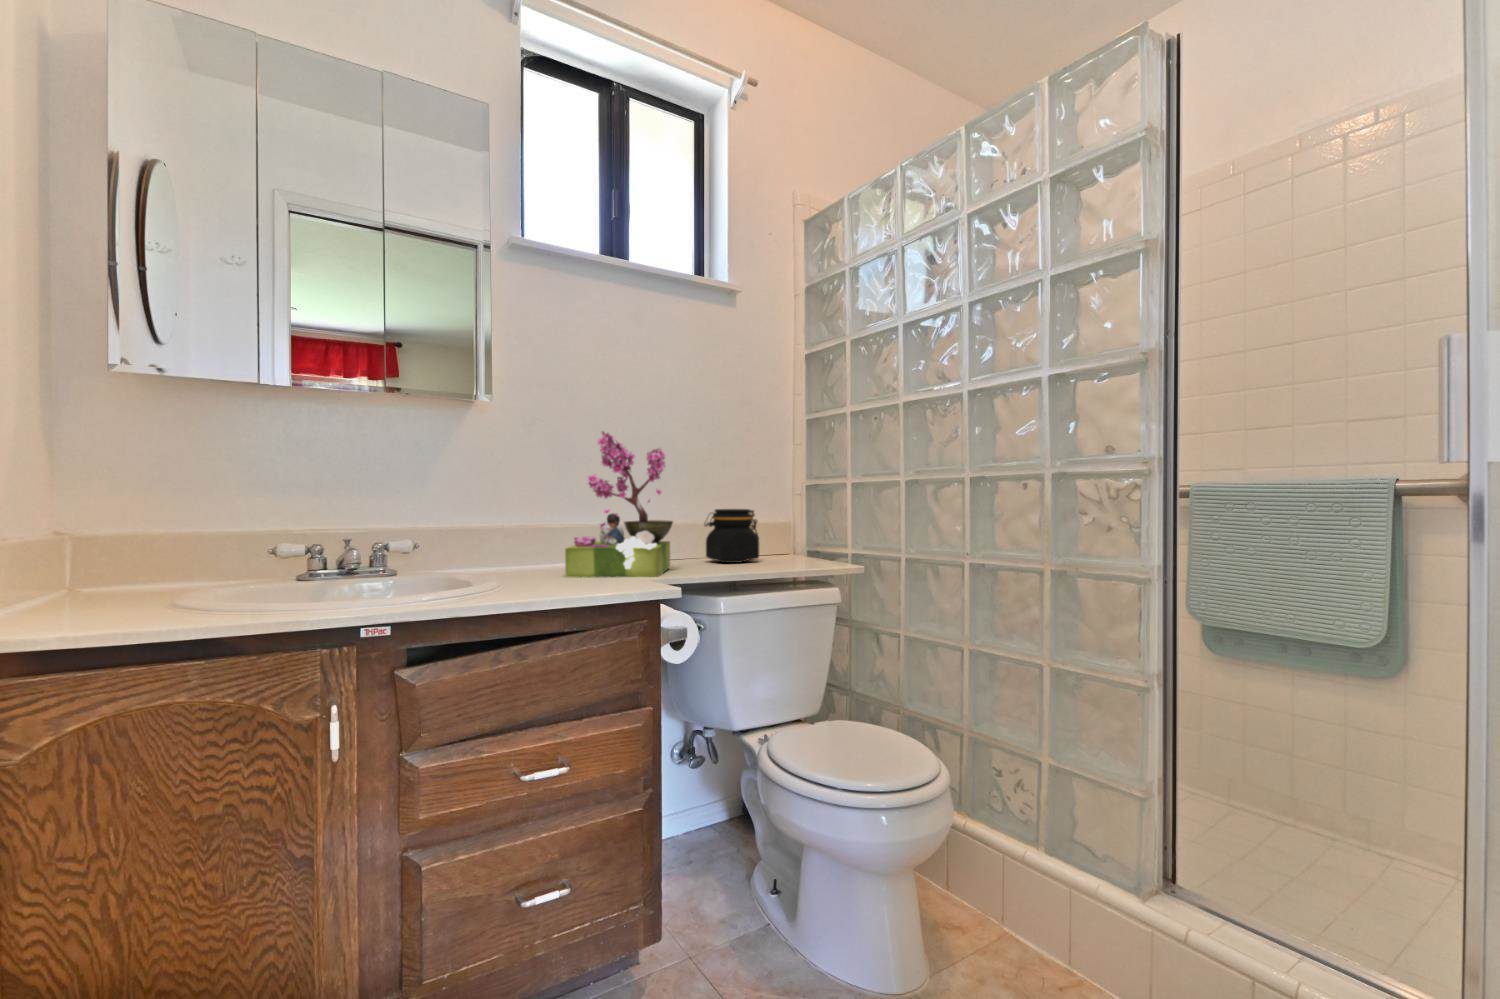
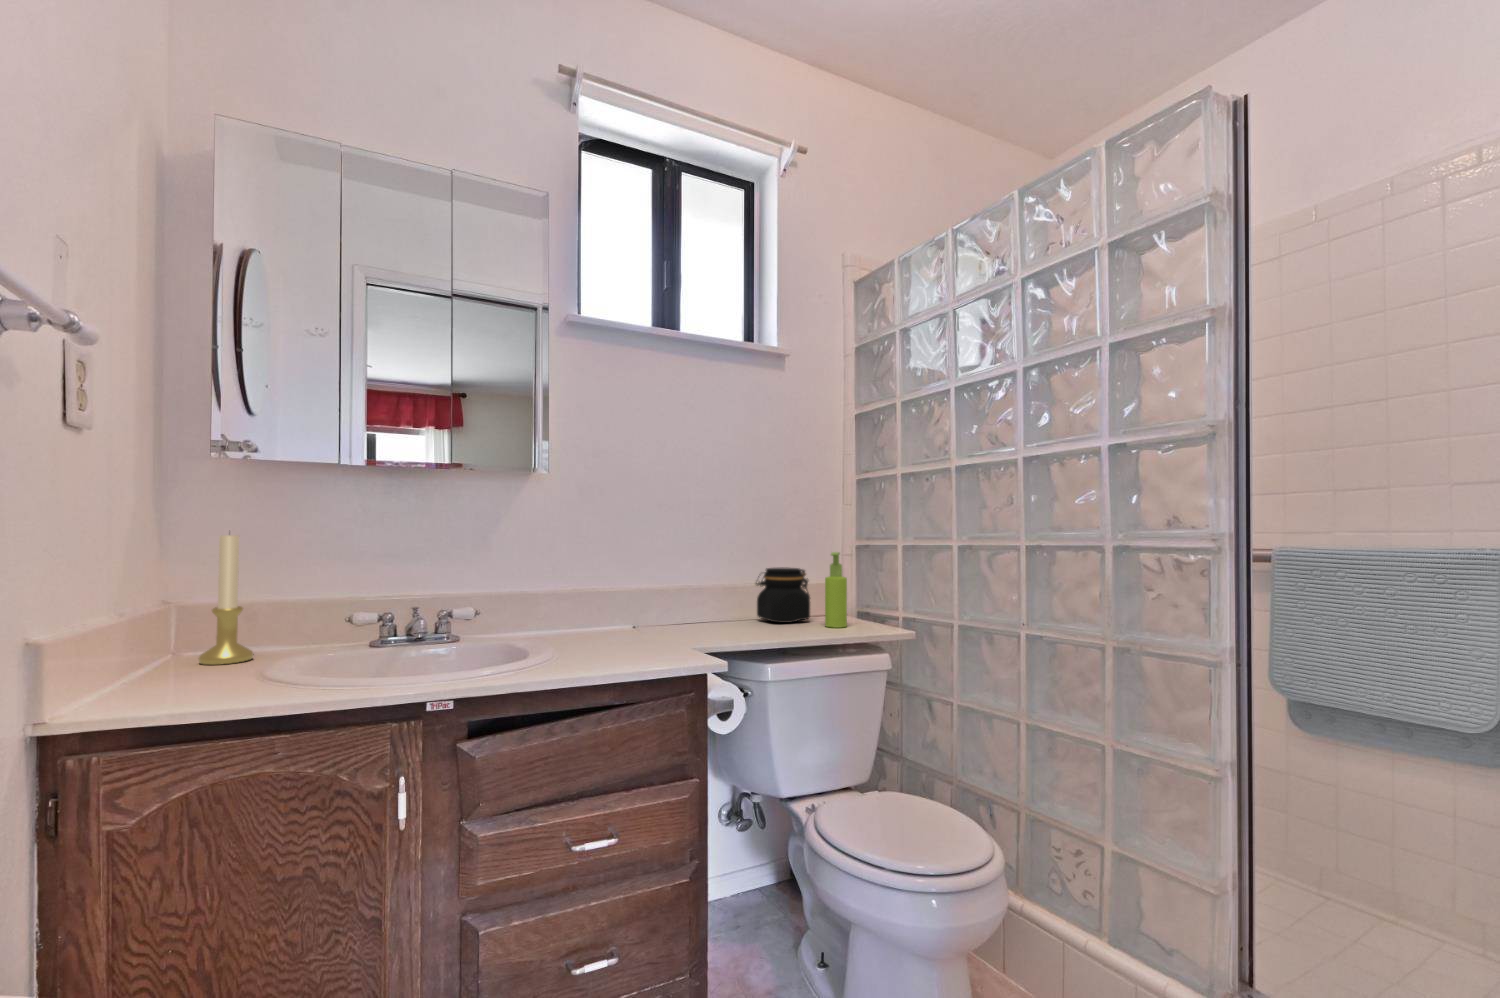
flower arrangement: present [565,431,673,577] -> none [619,494,725,643]
candle holder: none [102,457,166,601] -> present [198,534,253,665]
soap dispenser: none [774,490,796,565] -> present [825,552,847,628]

